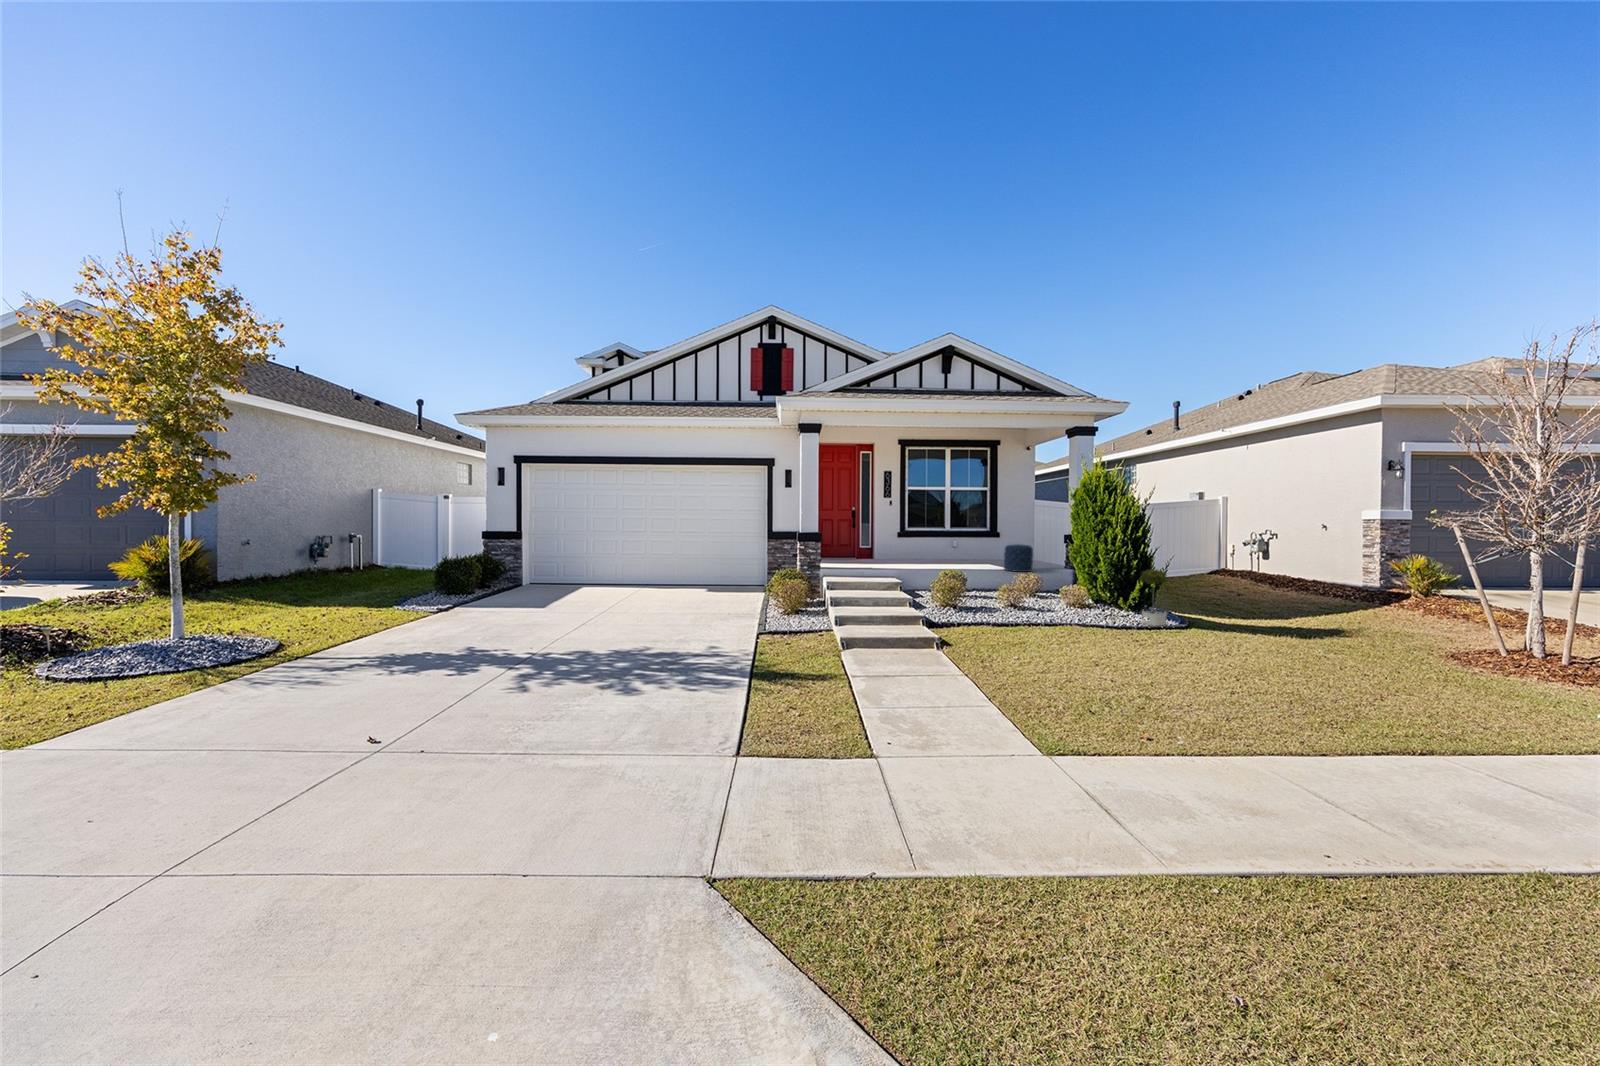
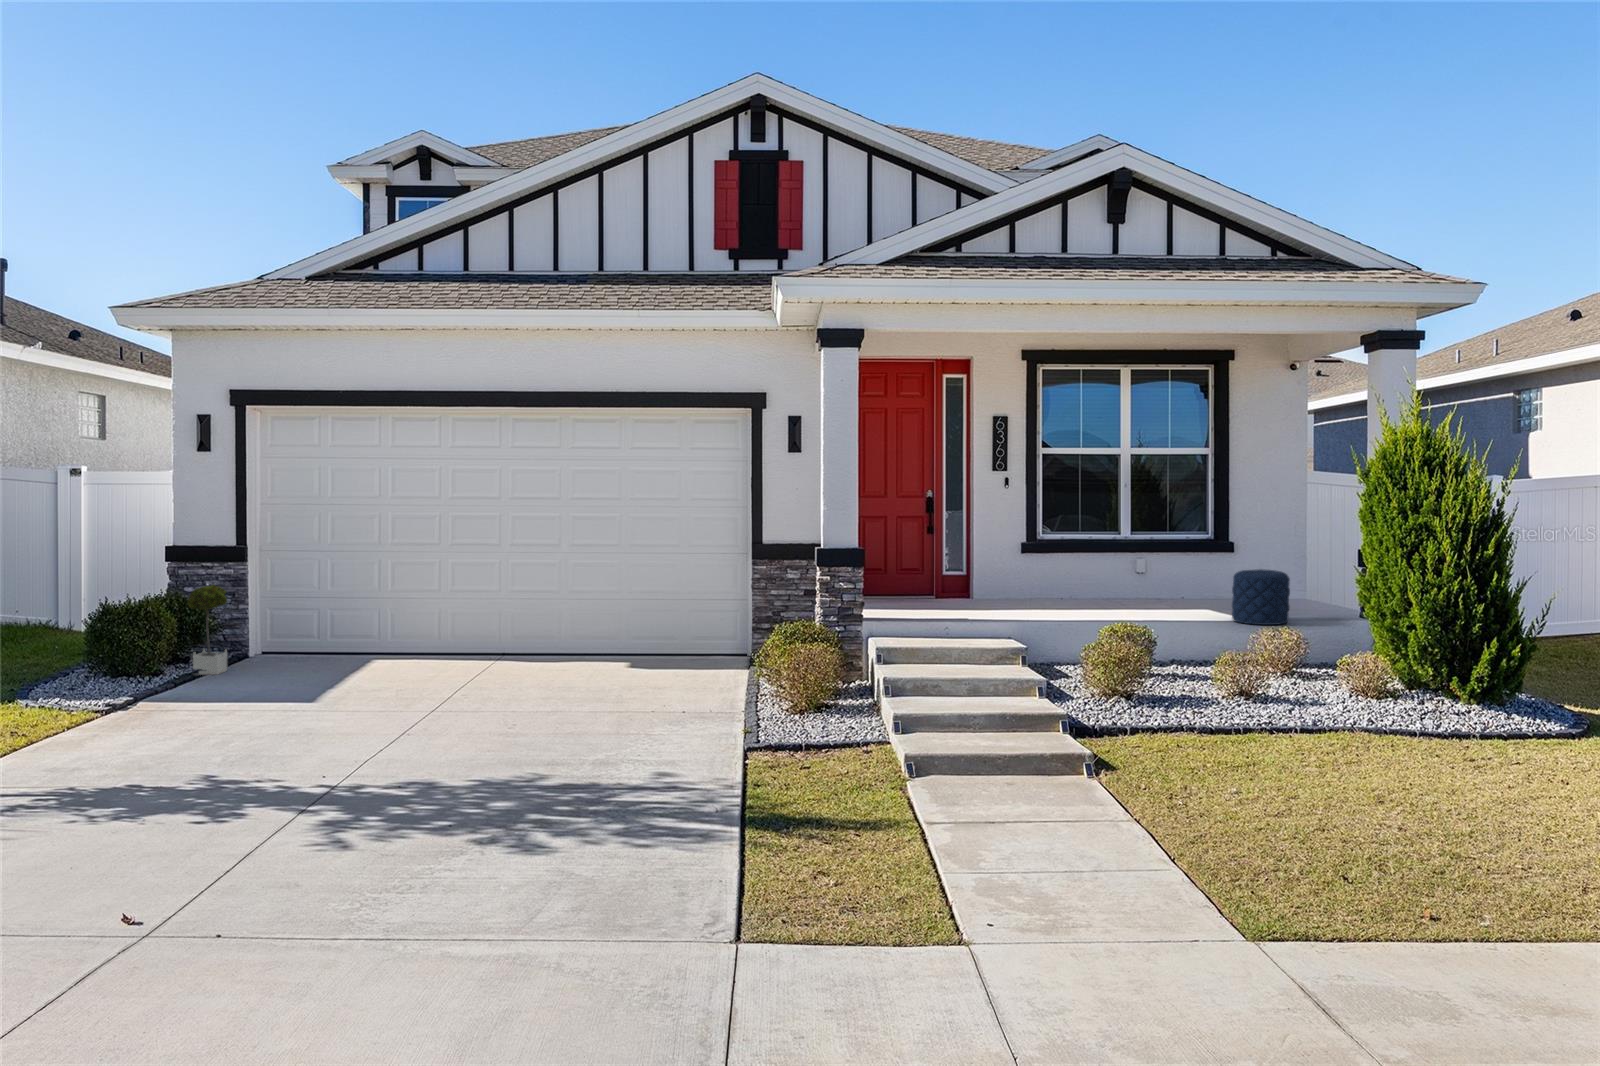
potted tree: present [1140,569,1168,626] -> present [187,585,227,675]

